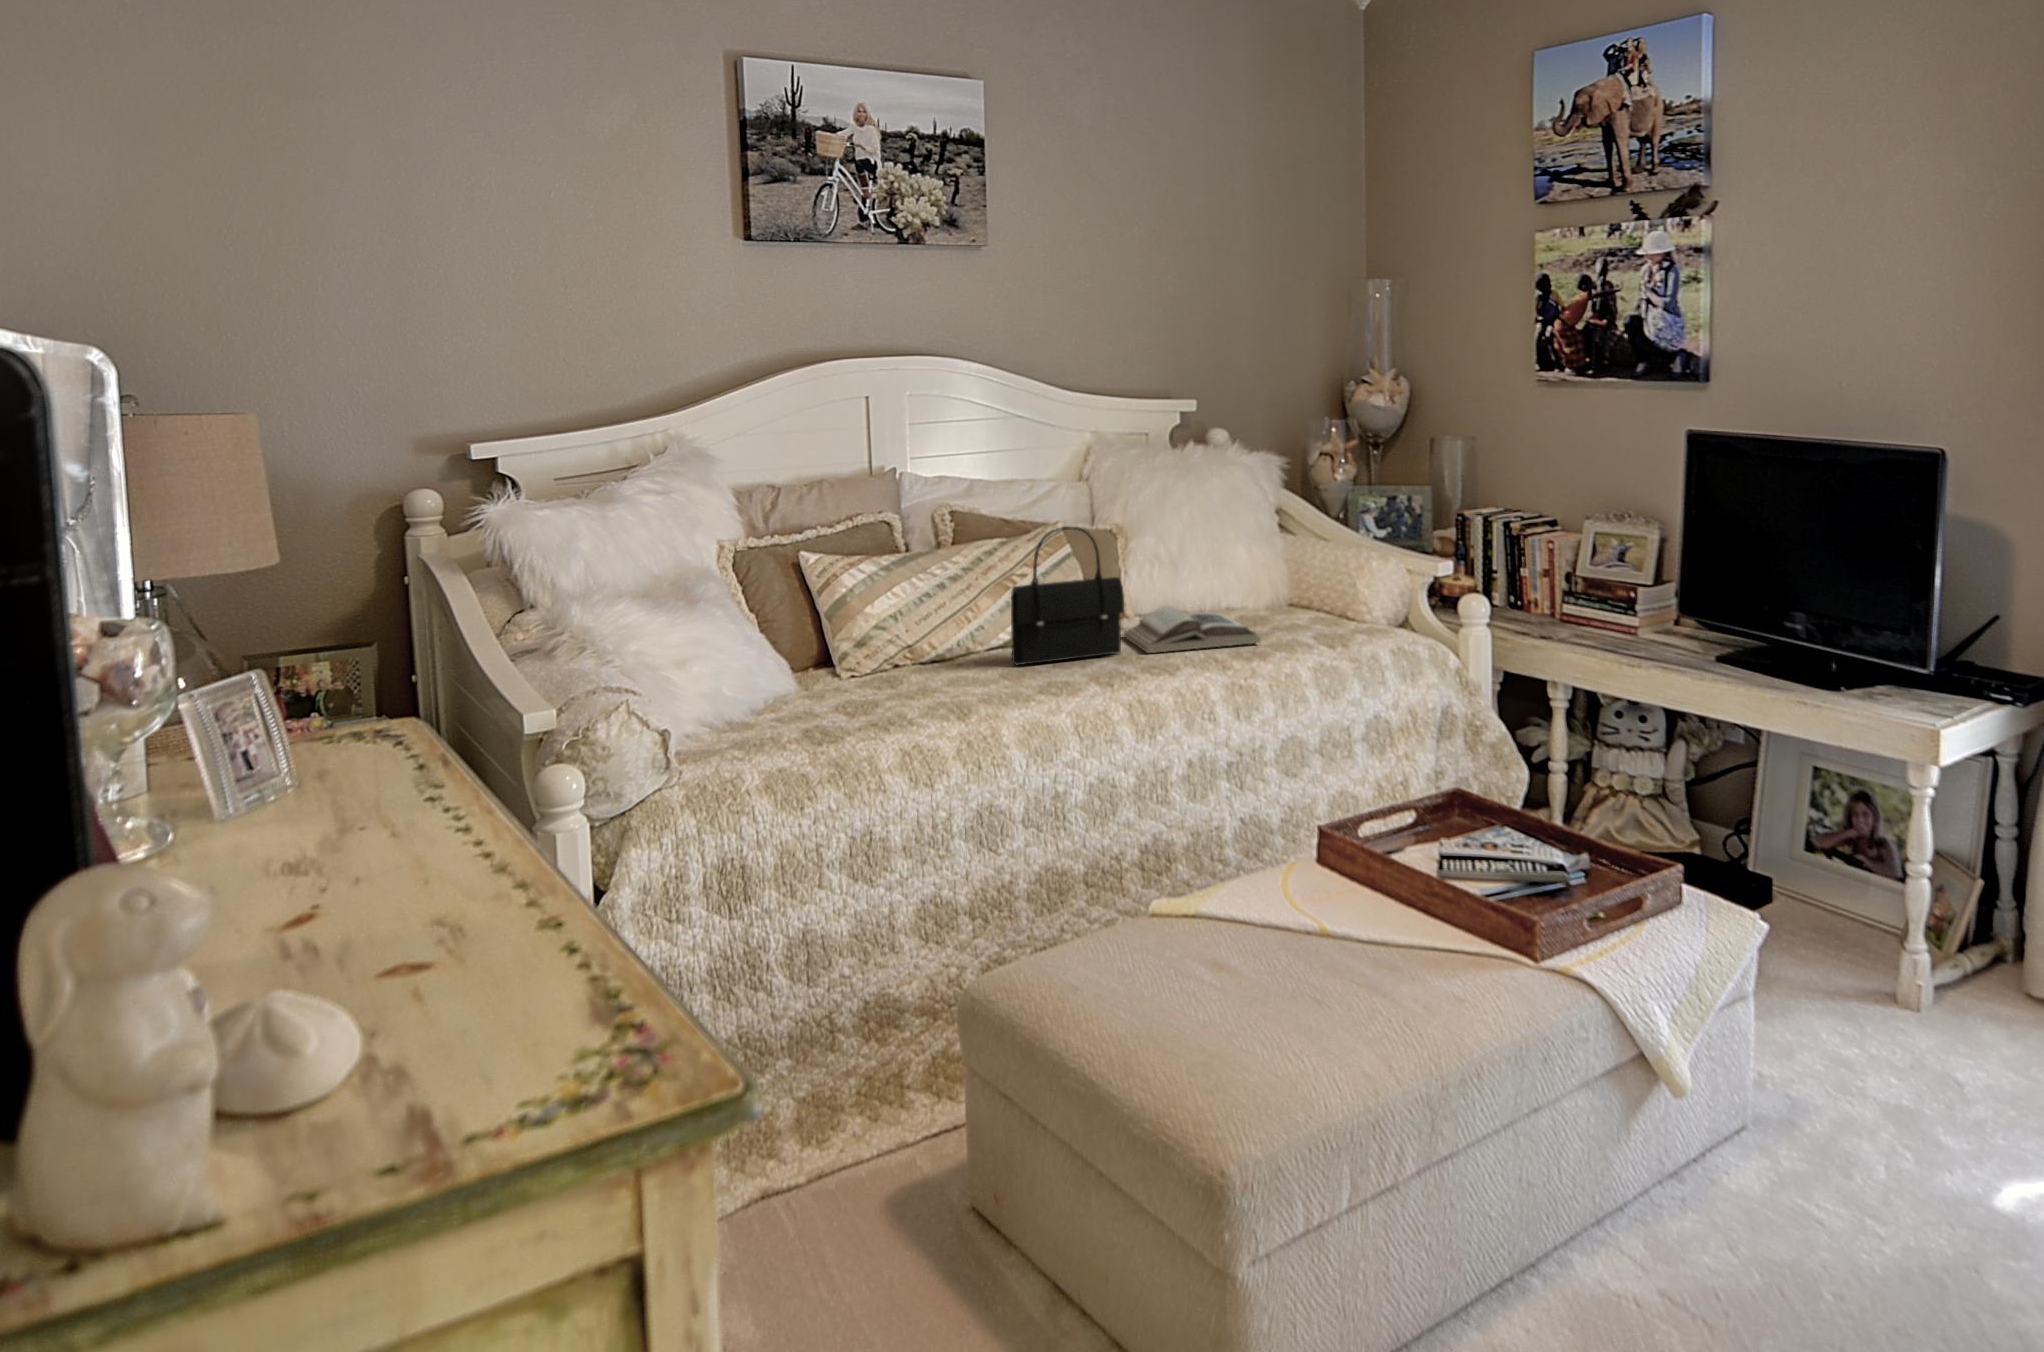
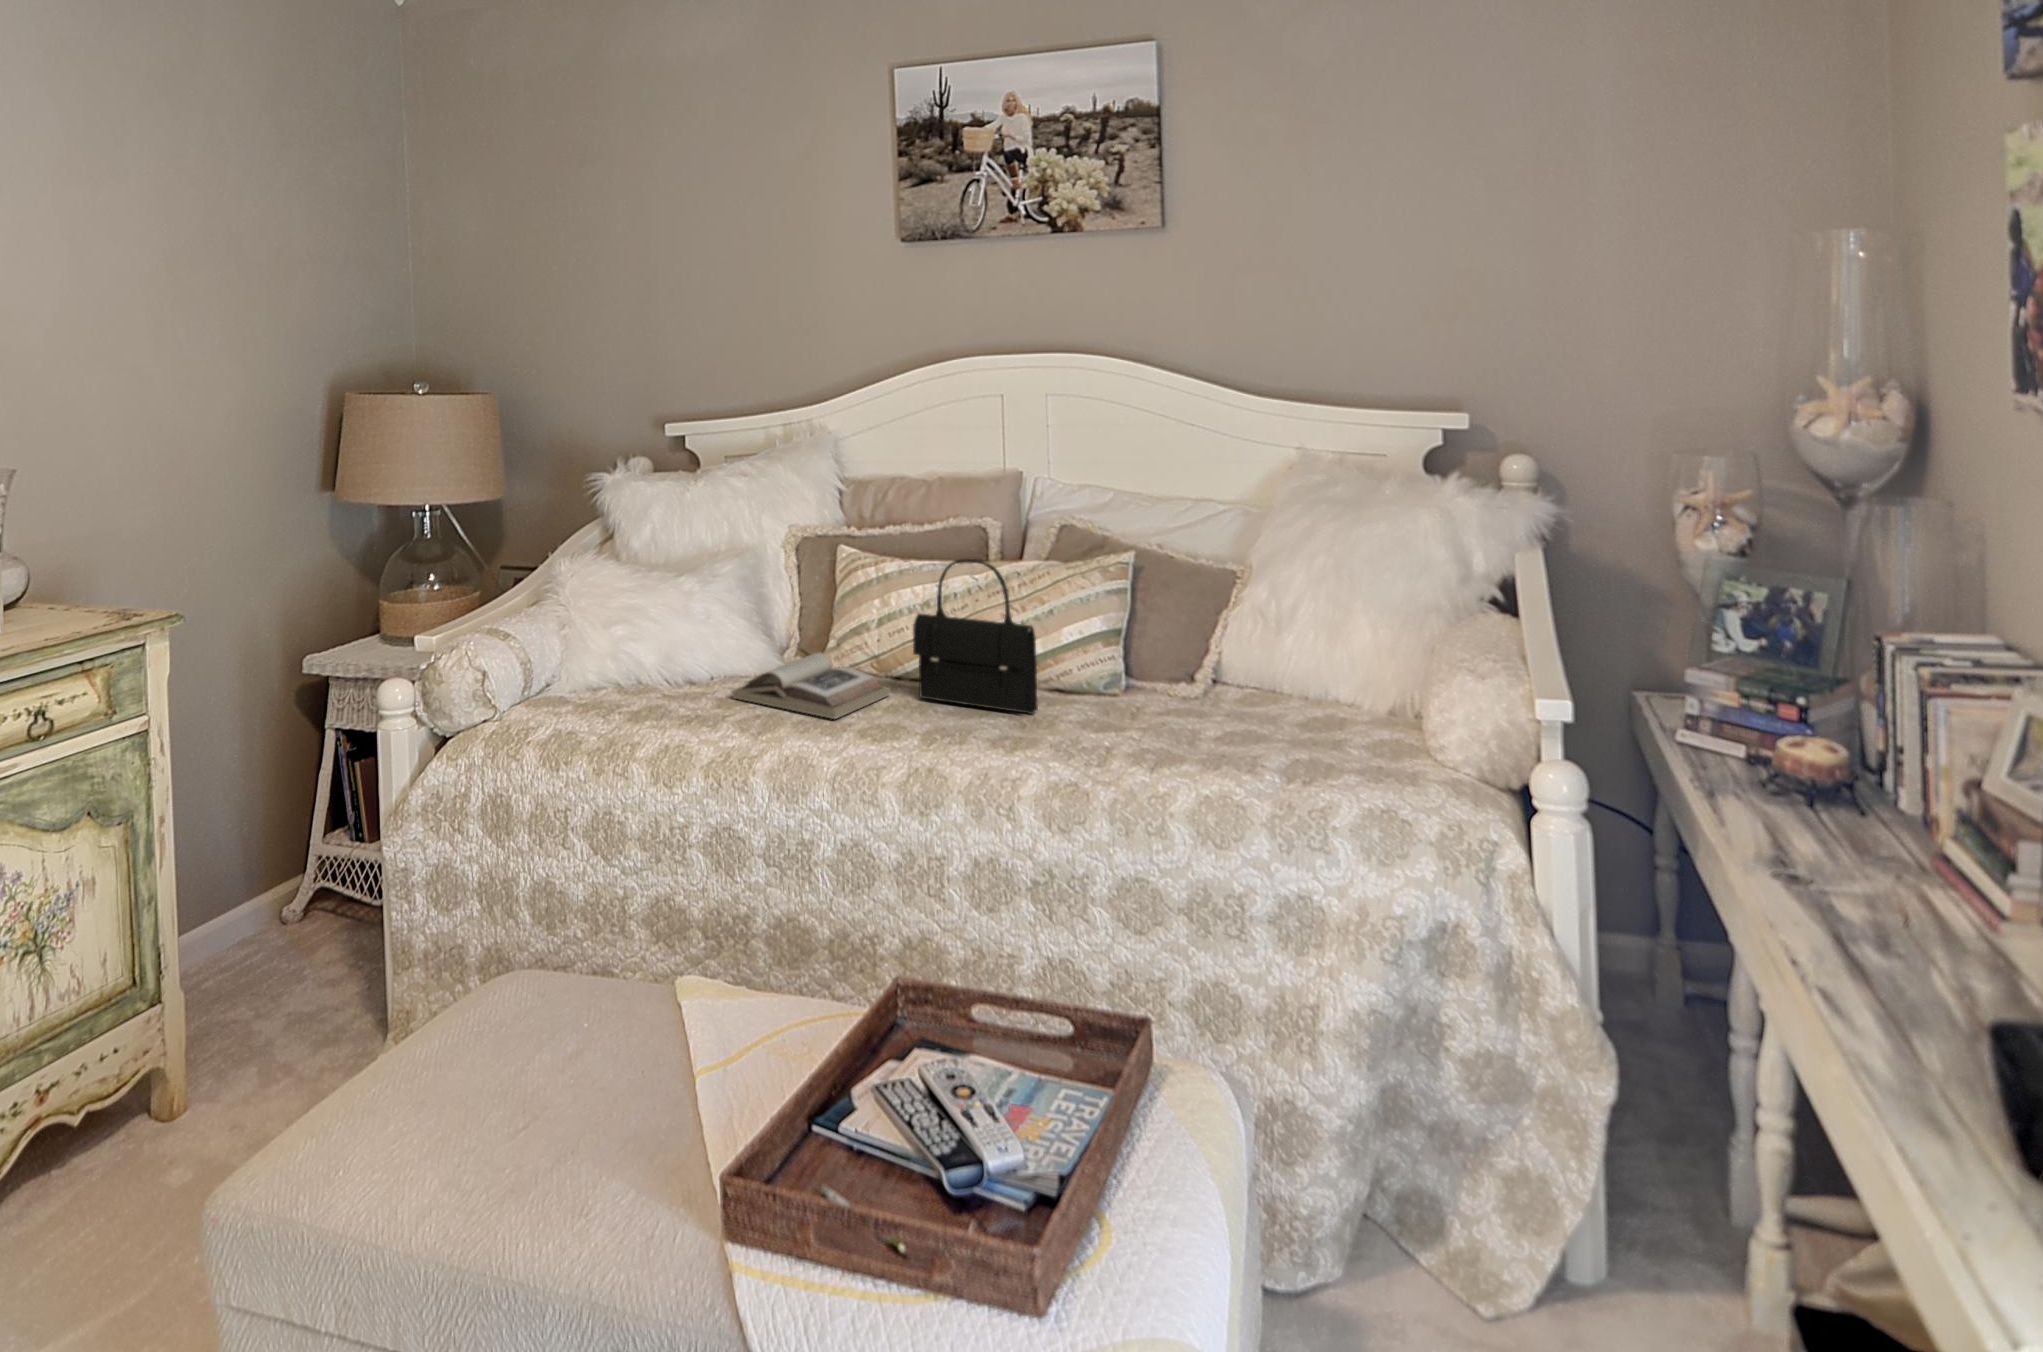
book: present [1124,606,1260,653] -> present [732,653,890,719]

